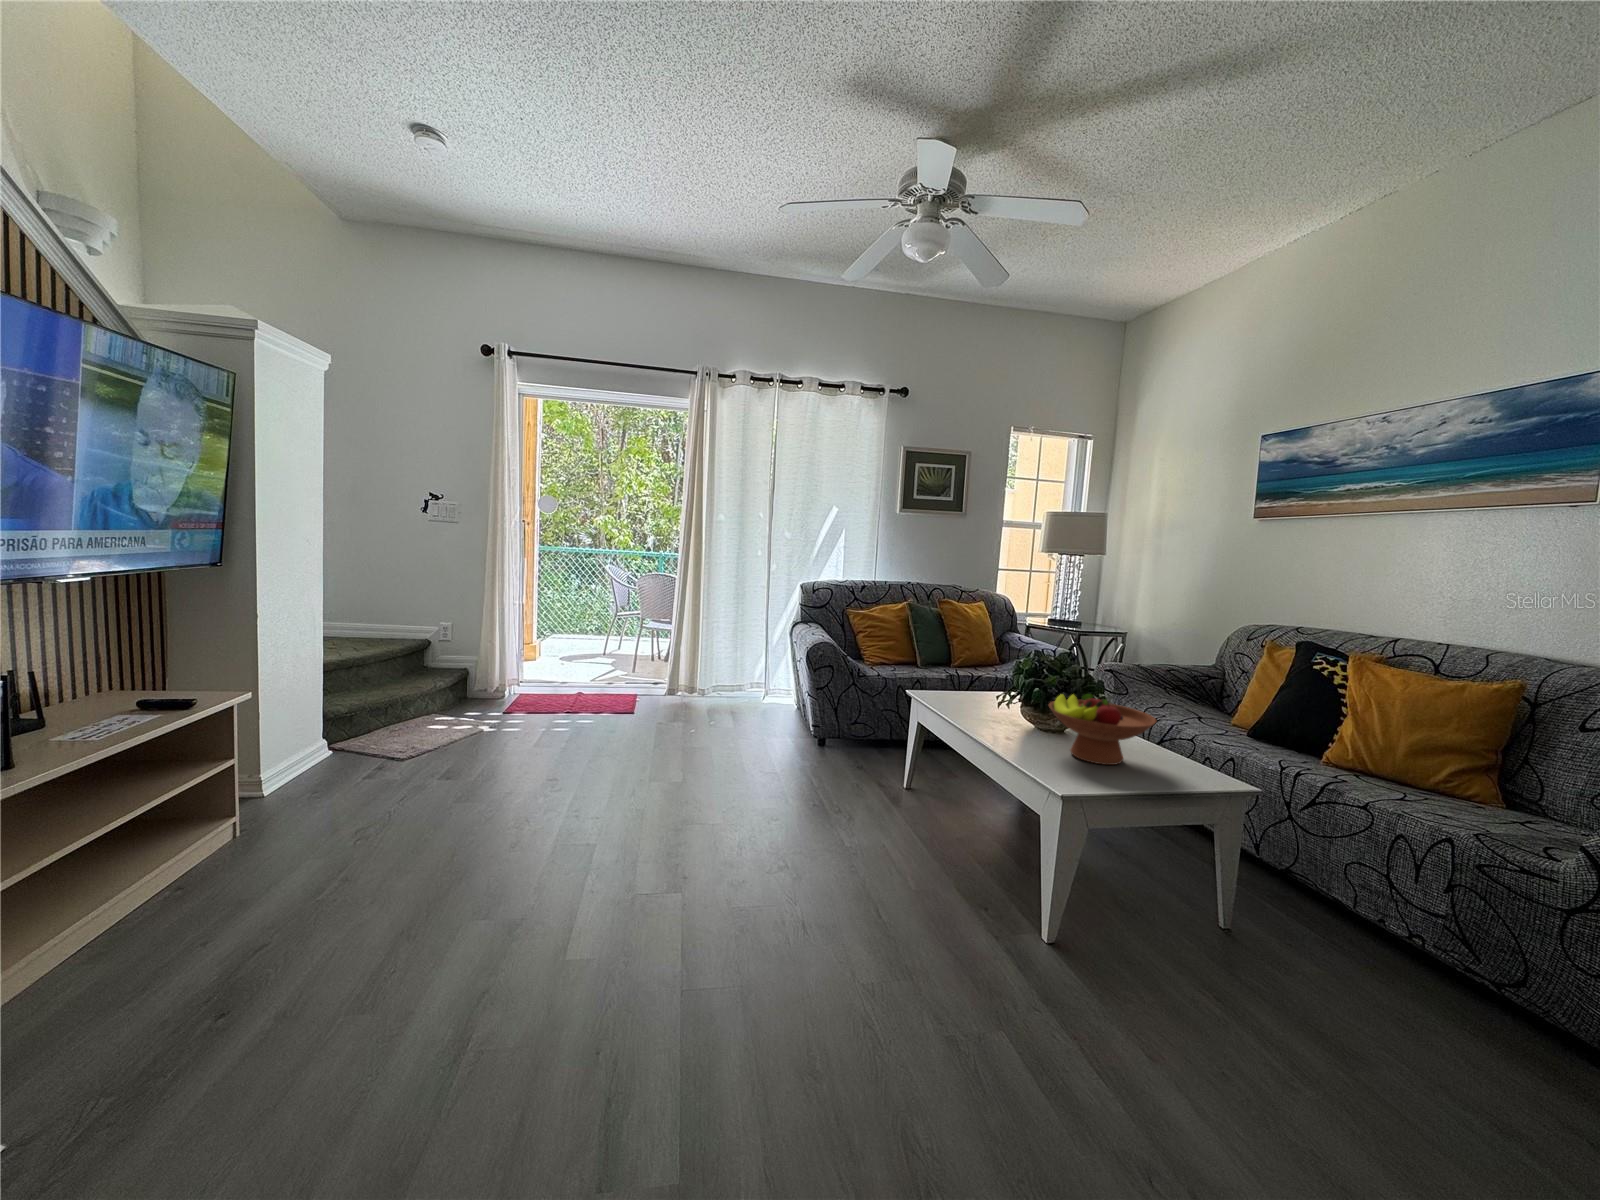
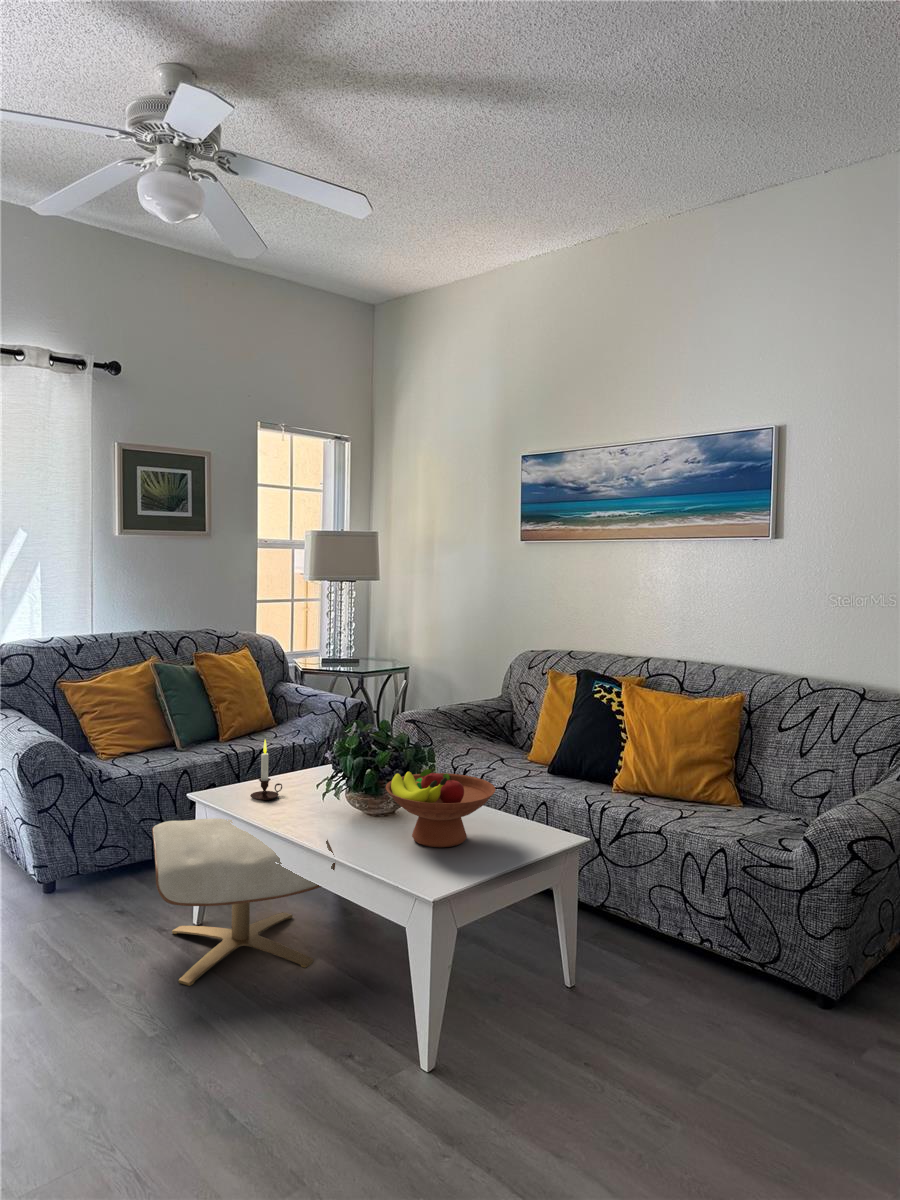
candle: none [951,658,978,705] -> present [250,740,282,800]
ottoman: none [868,707,1006,838] -> present [152,818,335,986]

